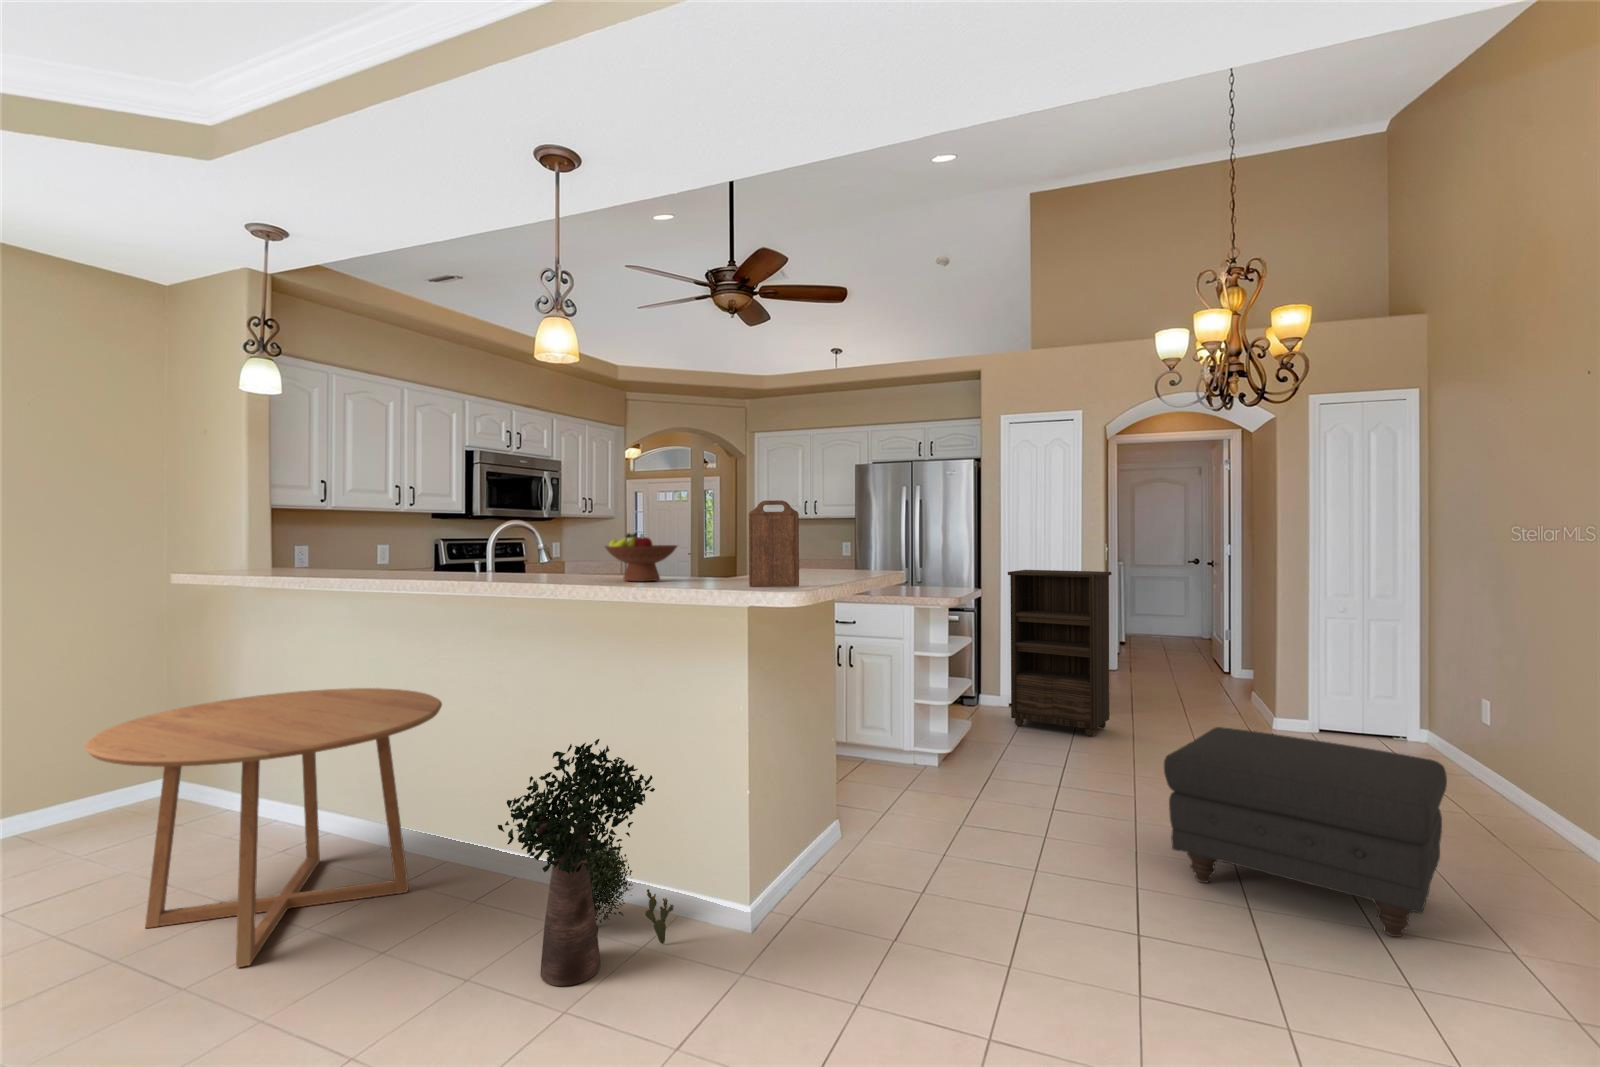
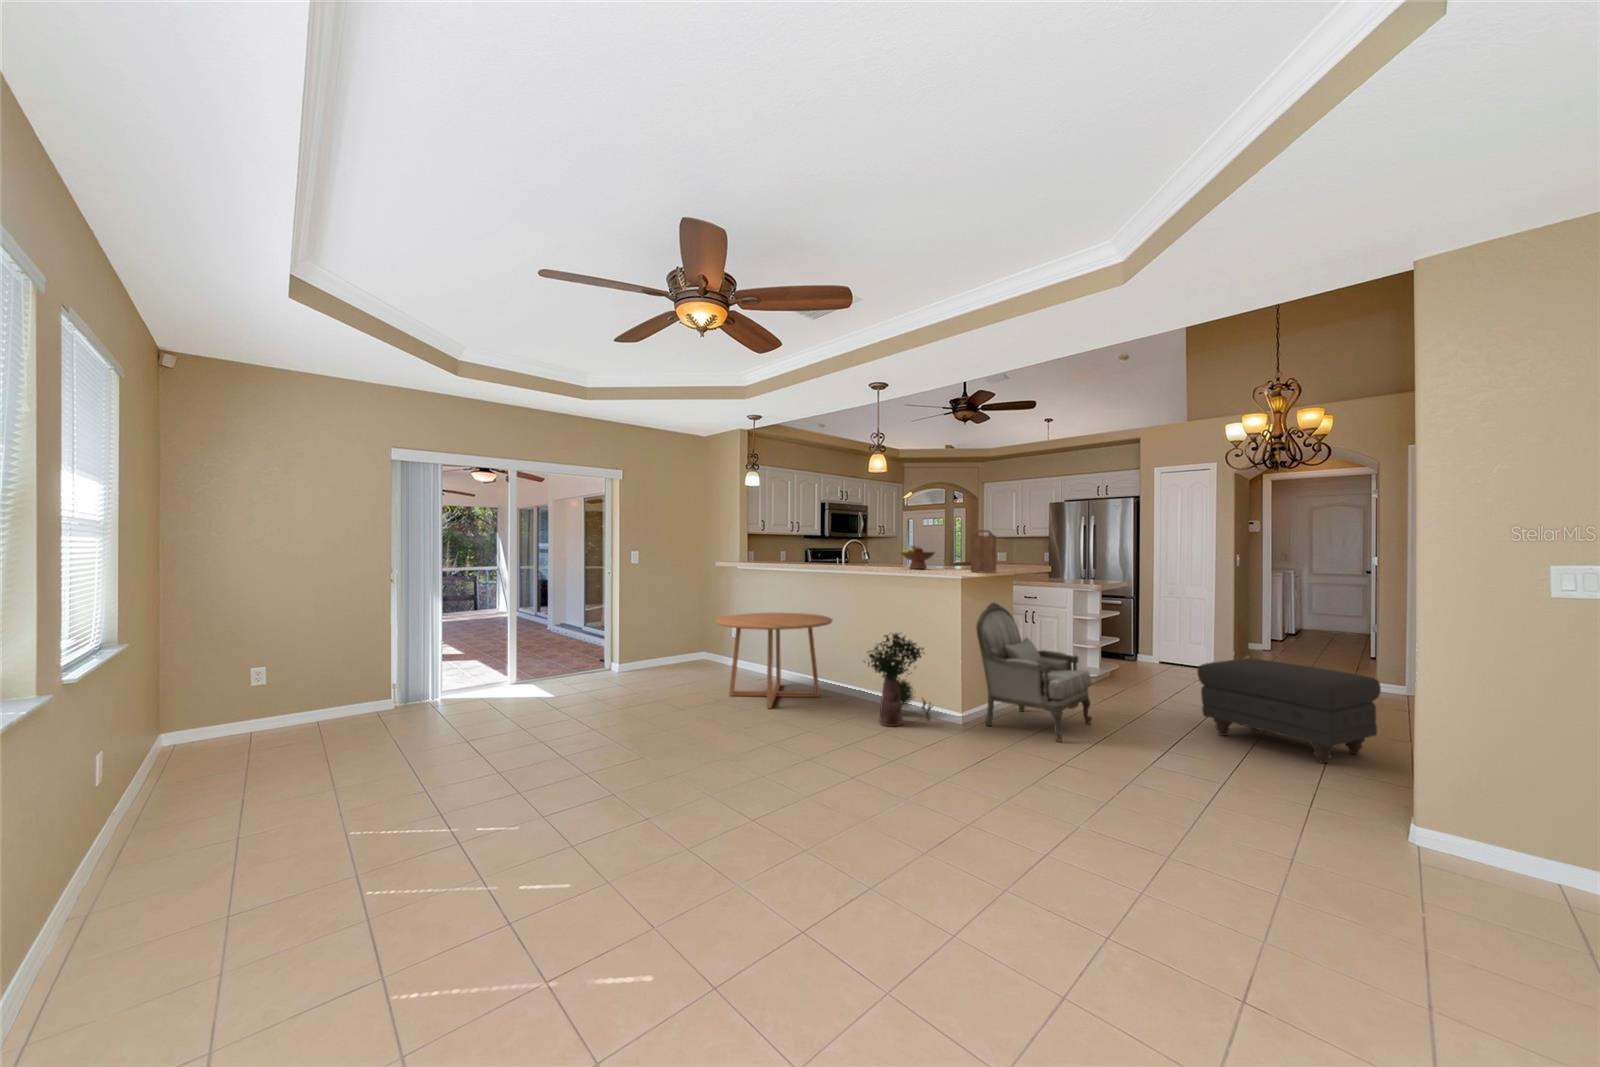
bookshelf: present [1008,570,1112,736] -> none [1146,571,1222,678]
armchair: none [769,653,988,969] -> present [976,603,1092,742]

